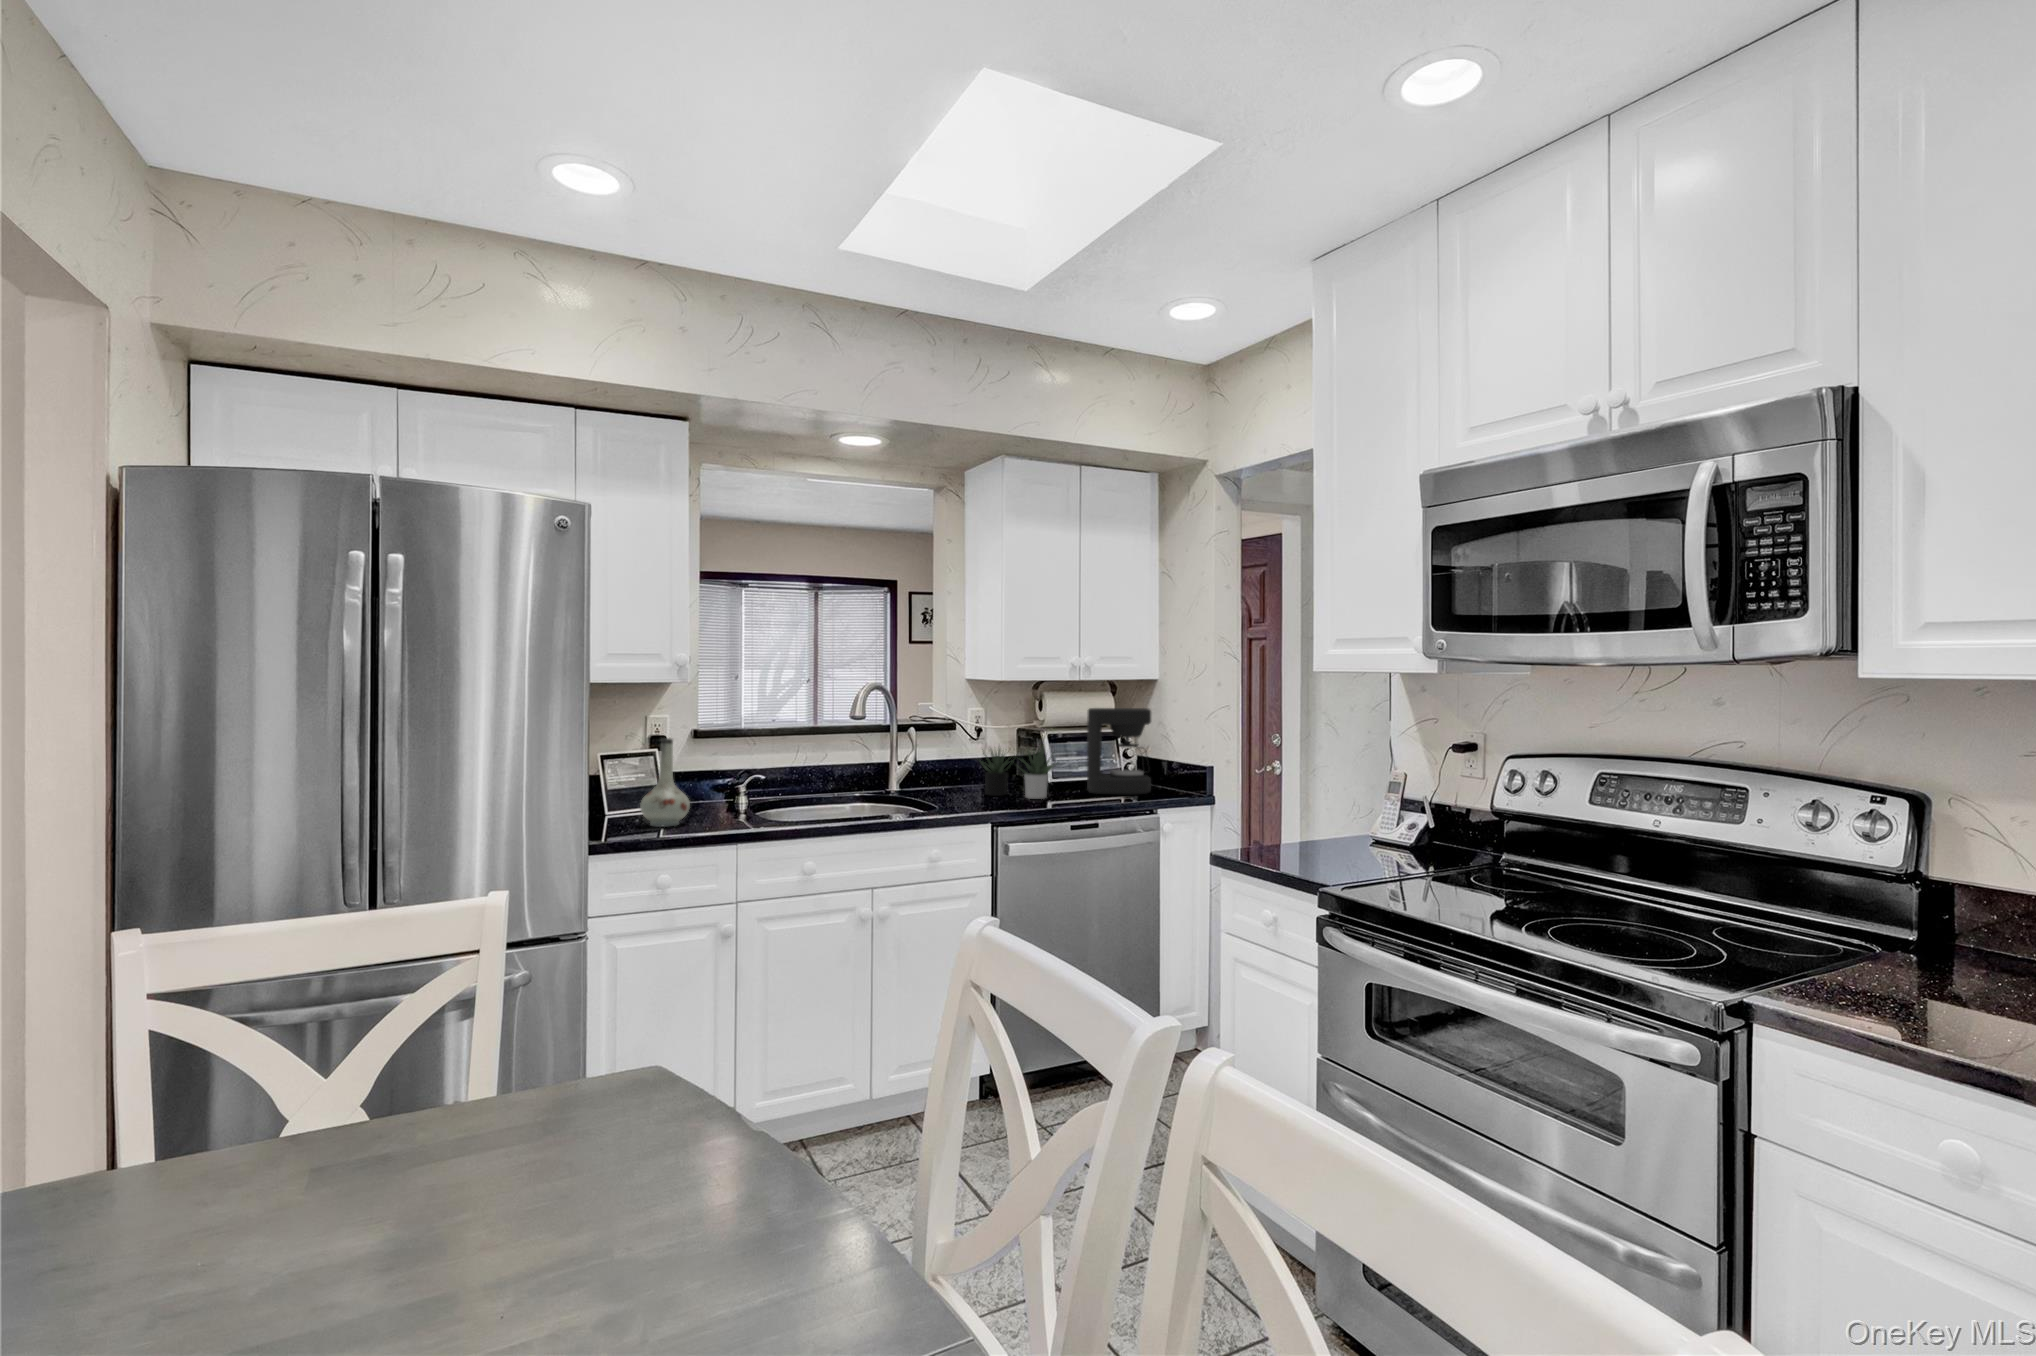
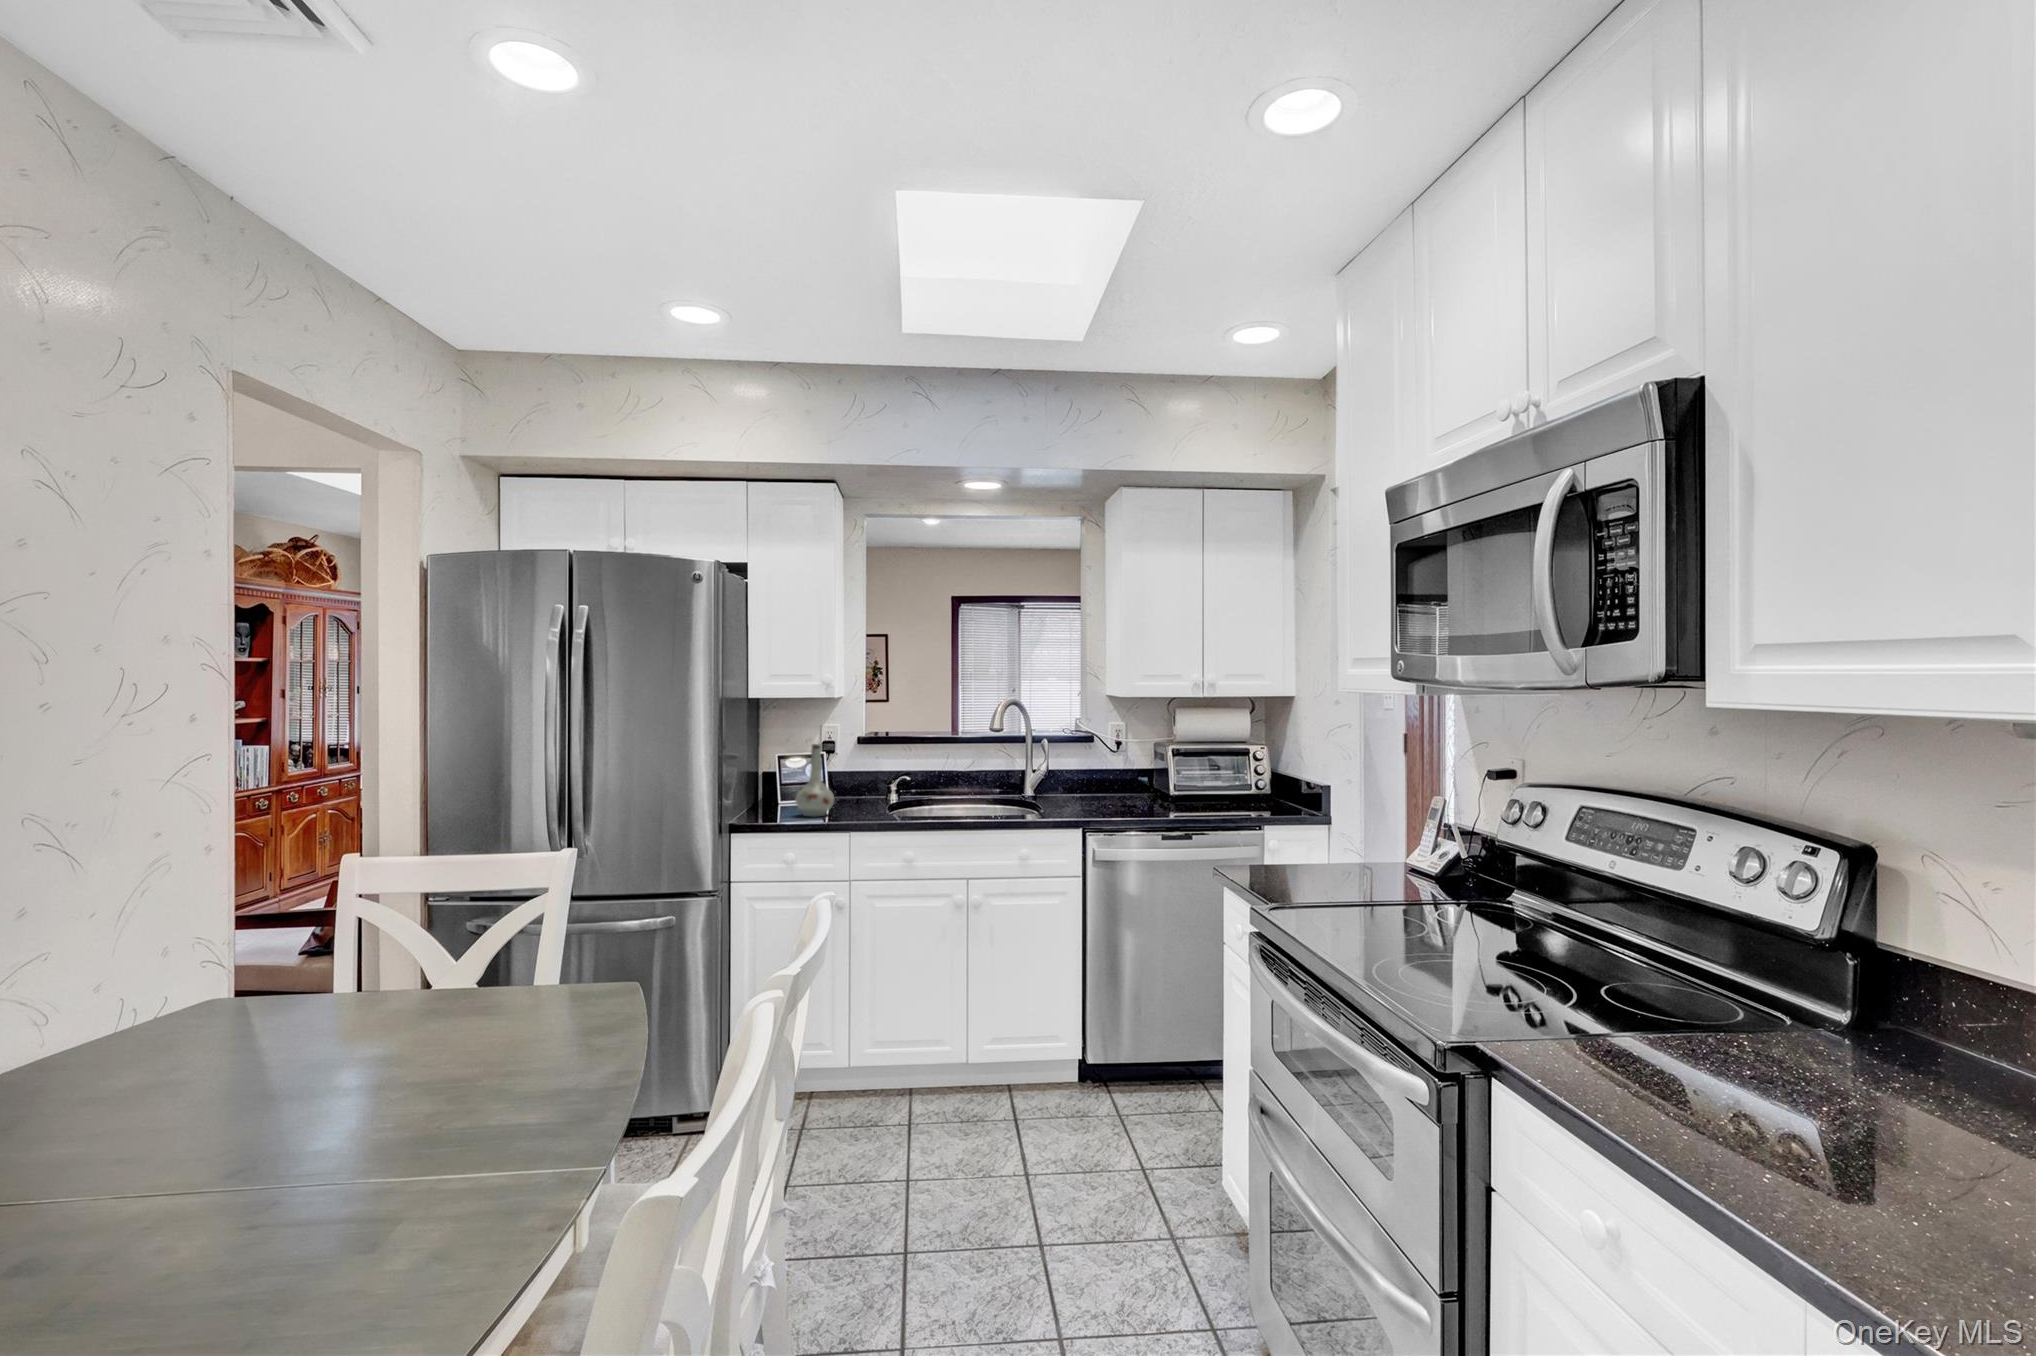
coffee maker: present [1087,708,1151,795] -> none [1210,724,1274,810]
succulent plant: present [979,747,1055,799] -> none [1103,755,1175,810]

